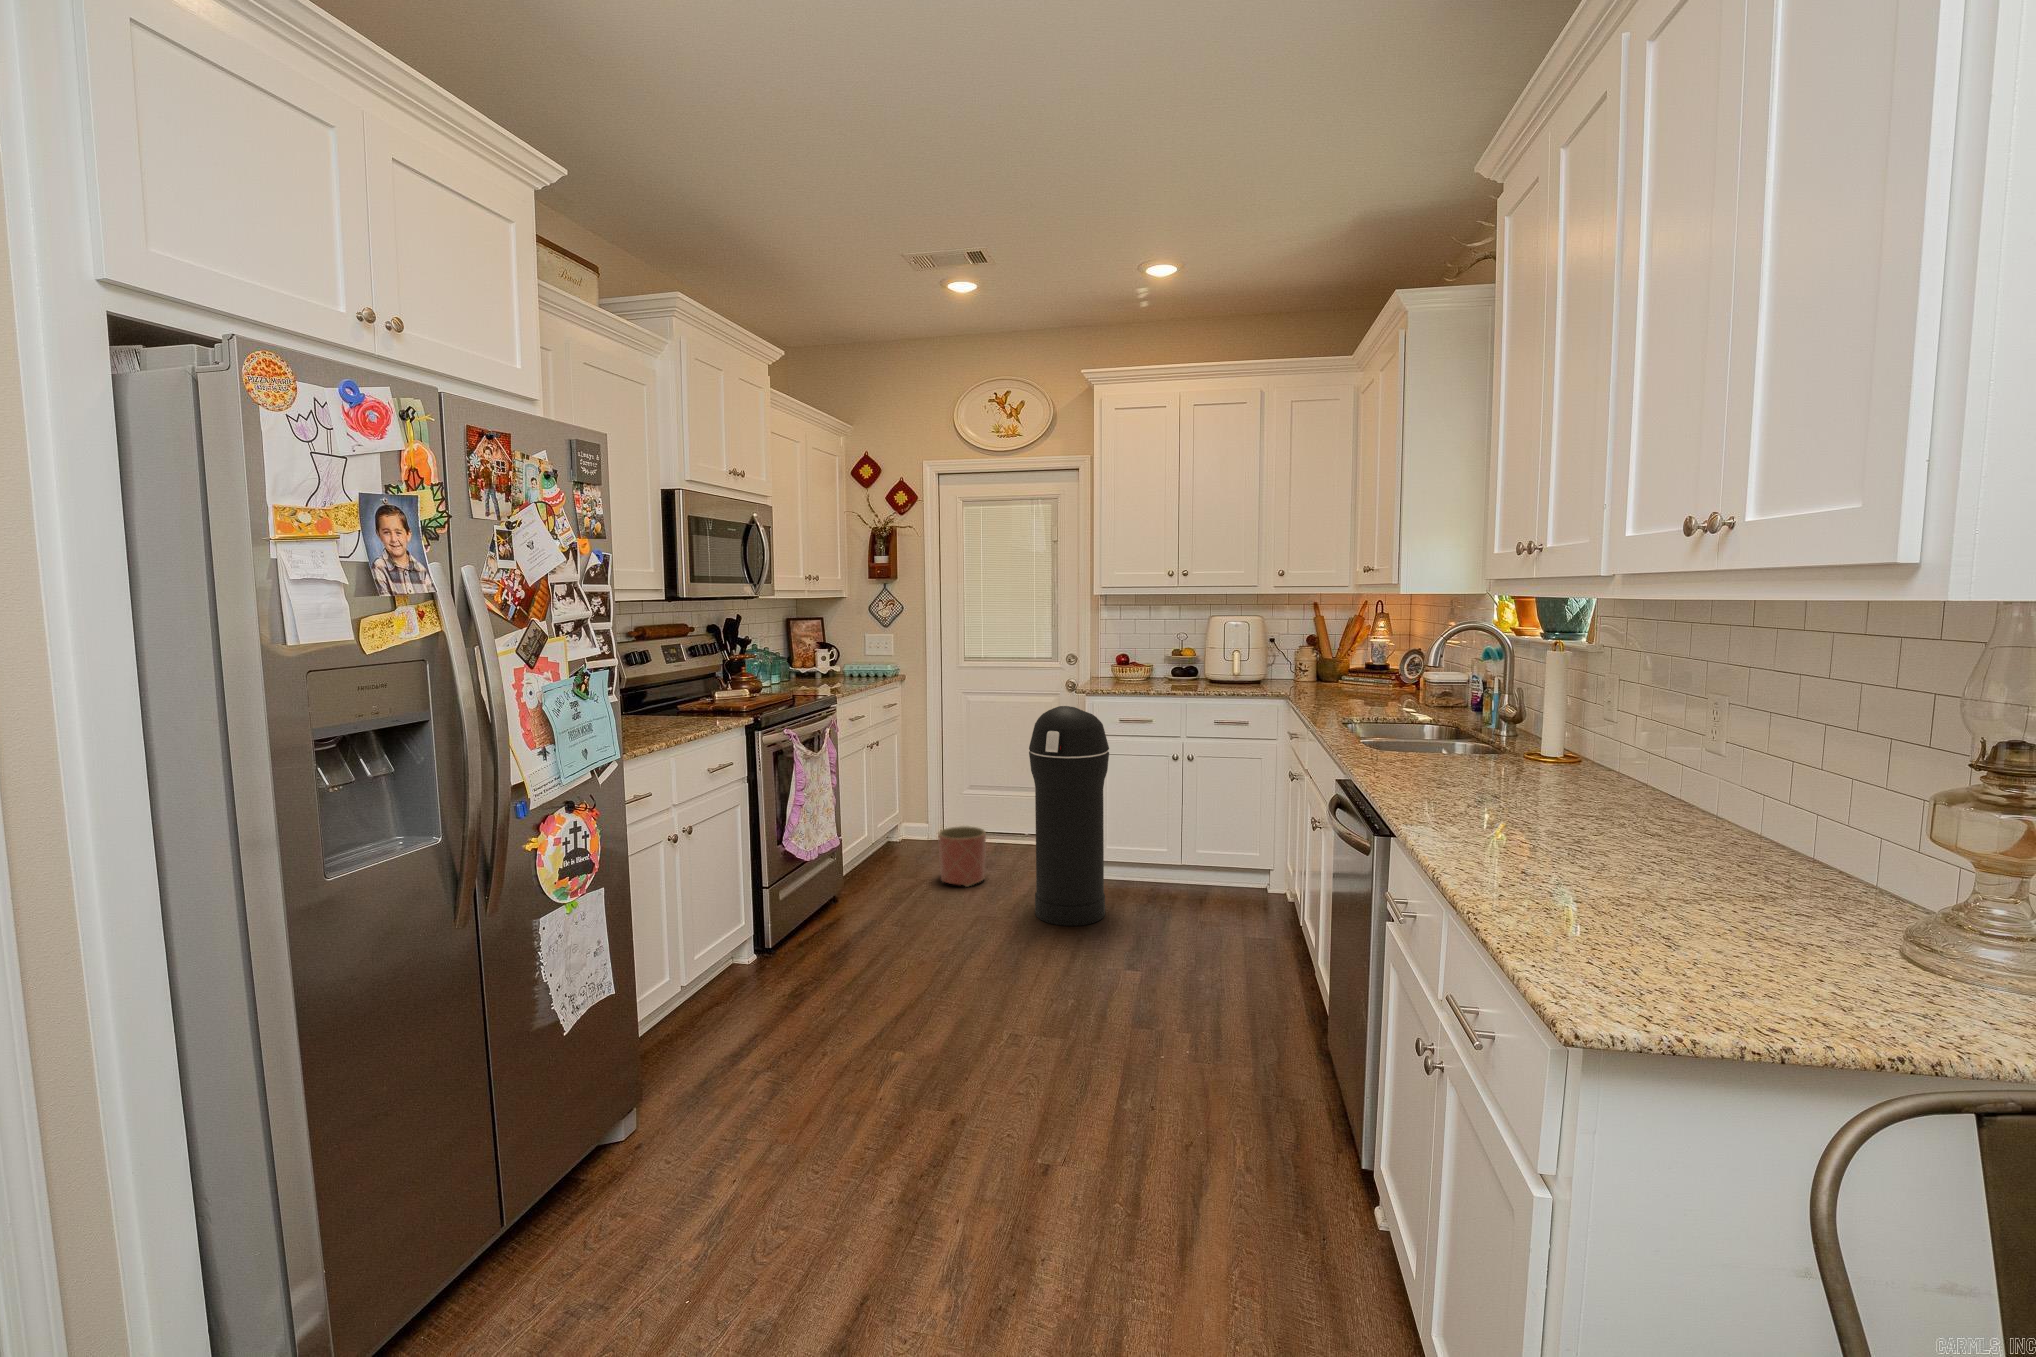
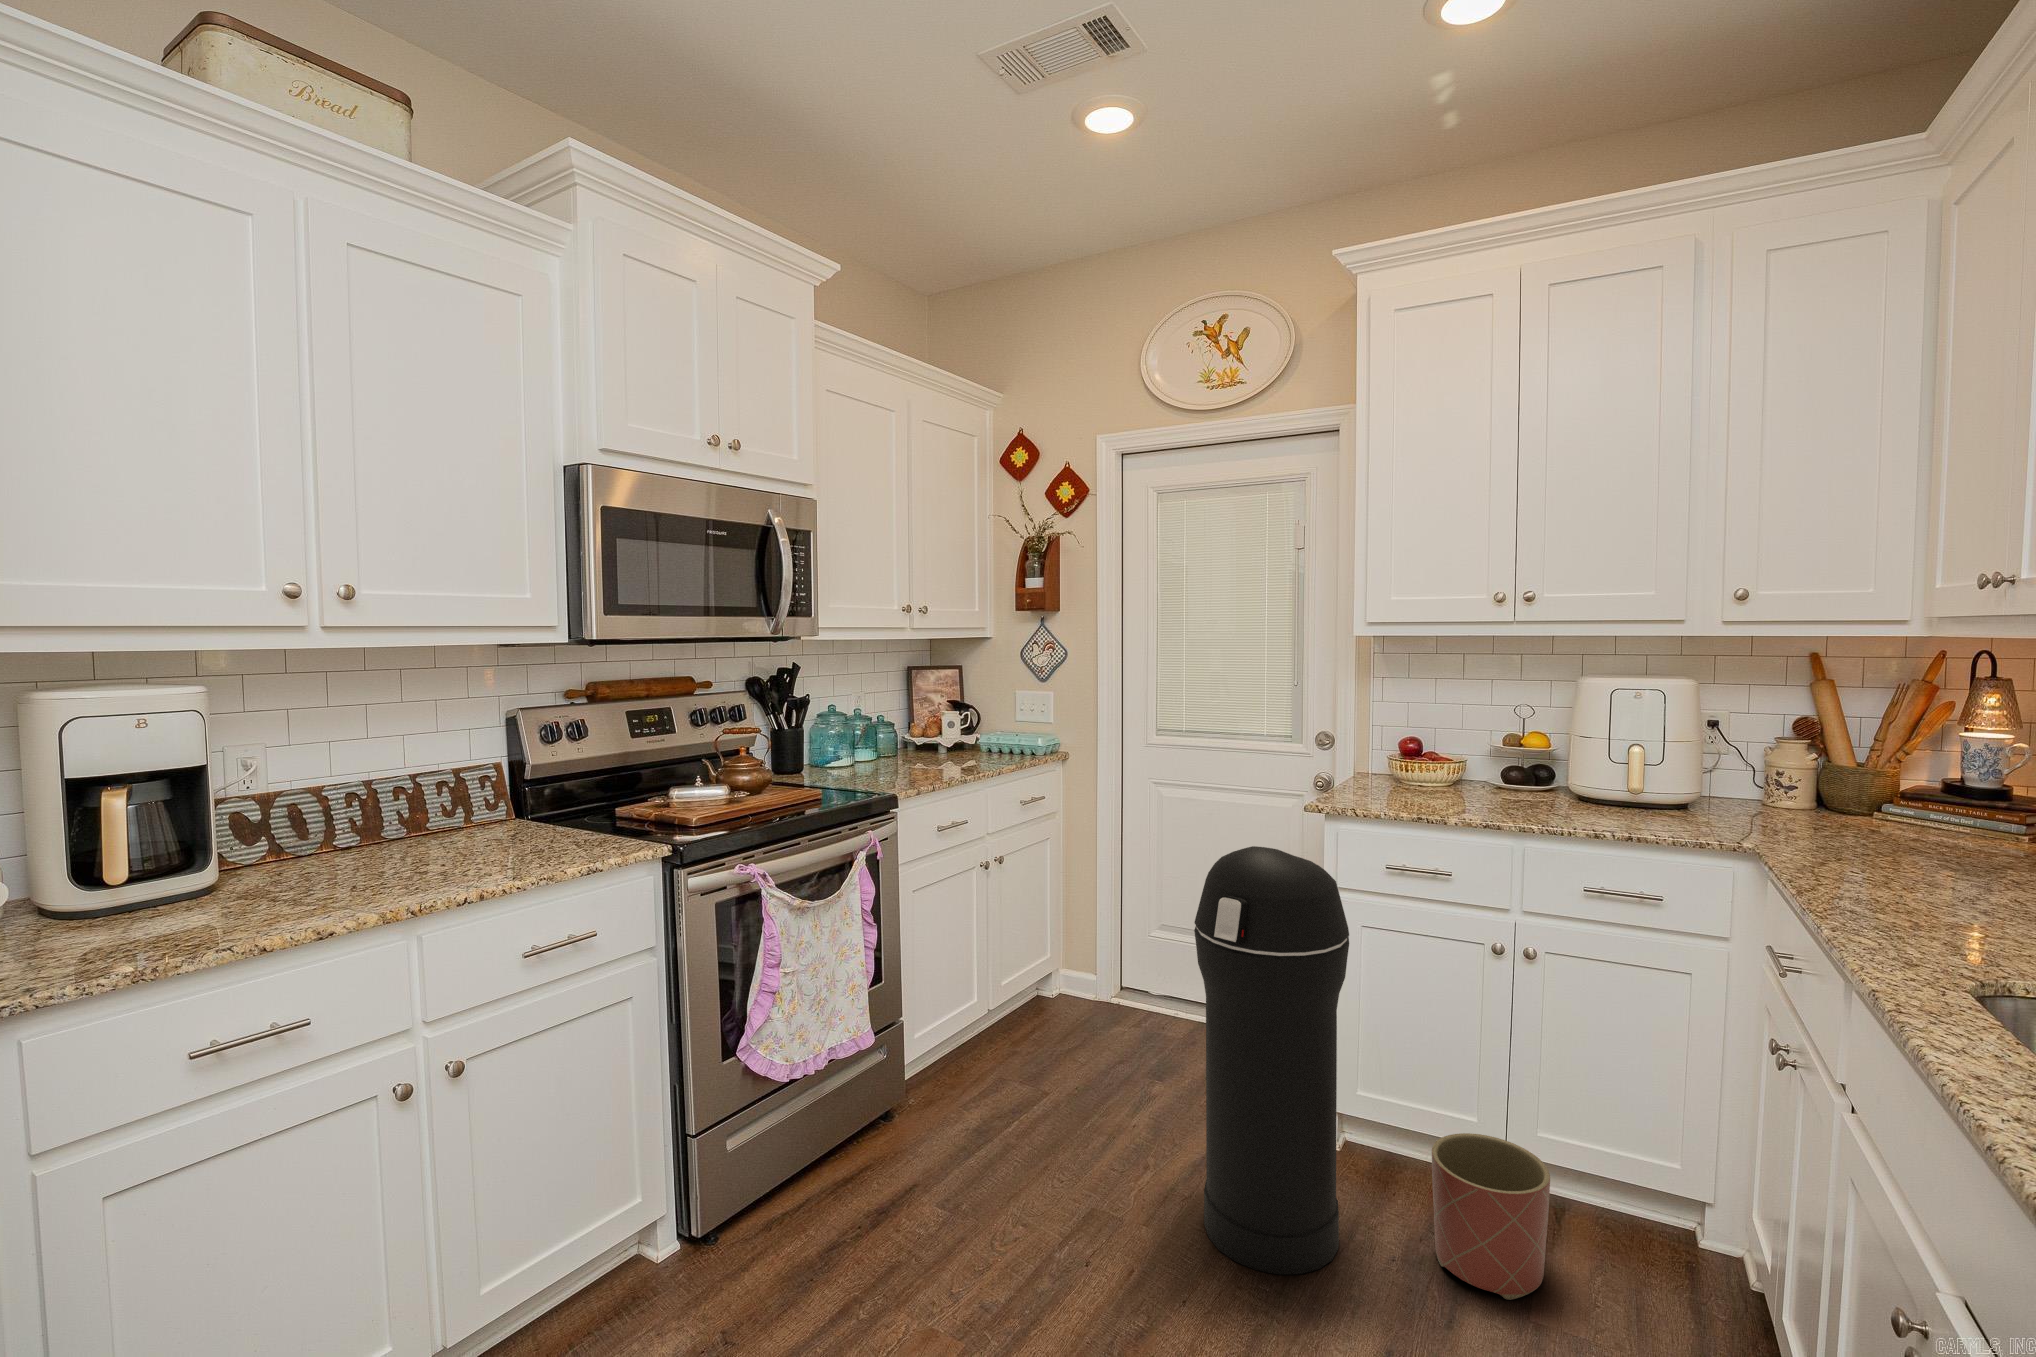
planter: present [938,826,986,887] -> present [1432,1133,1550,1300]

